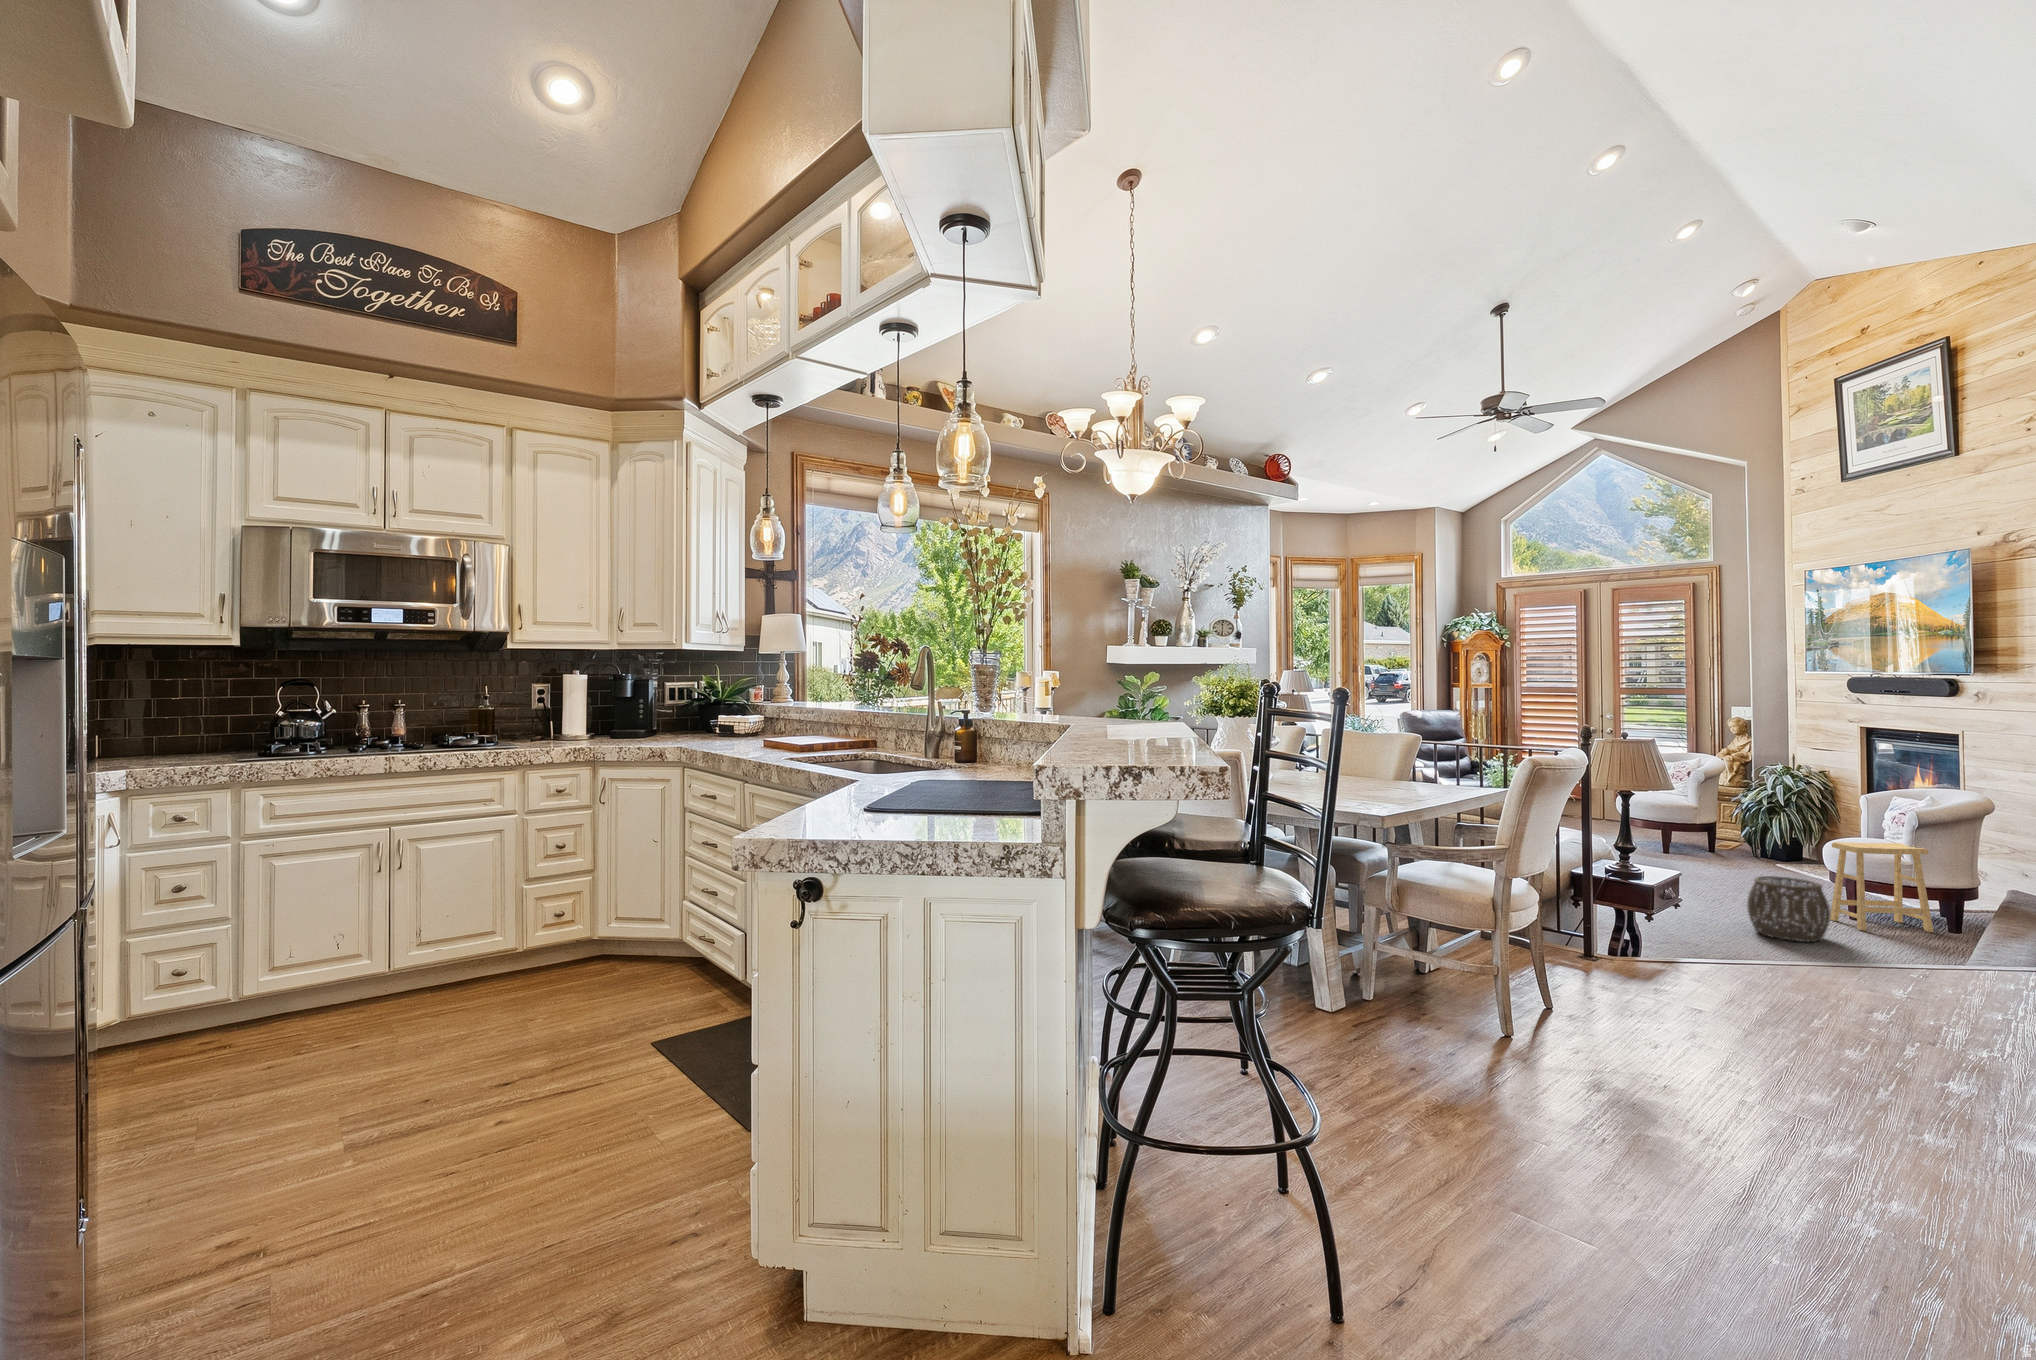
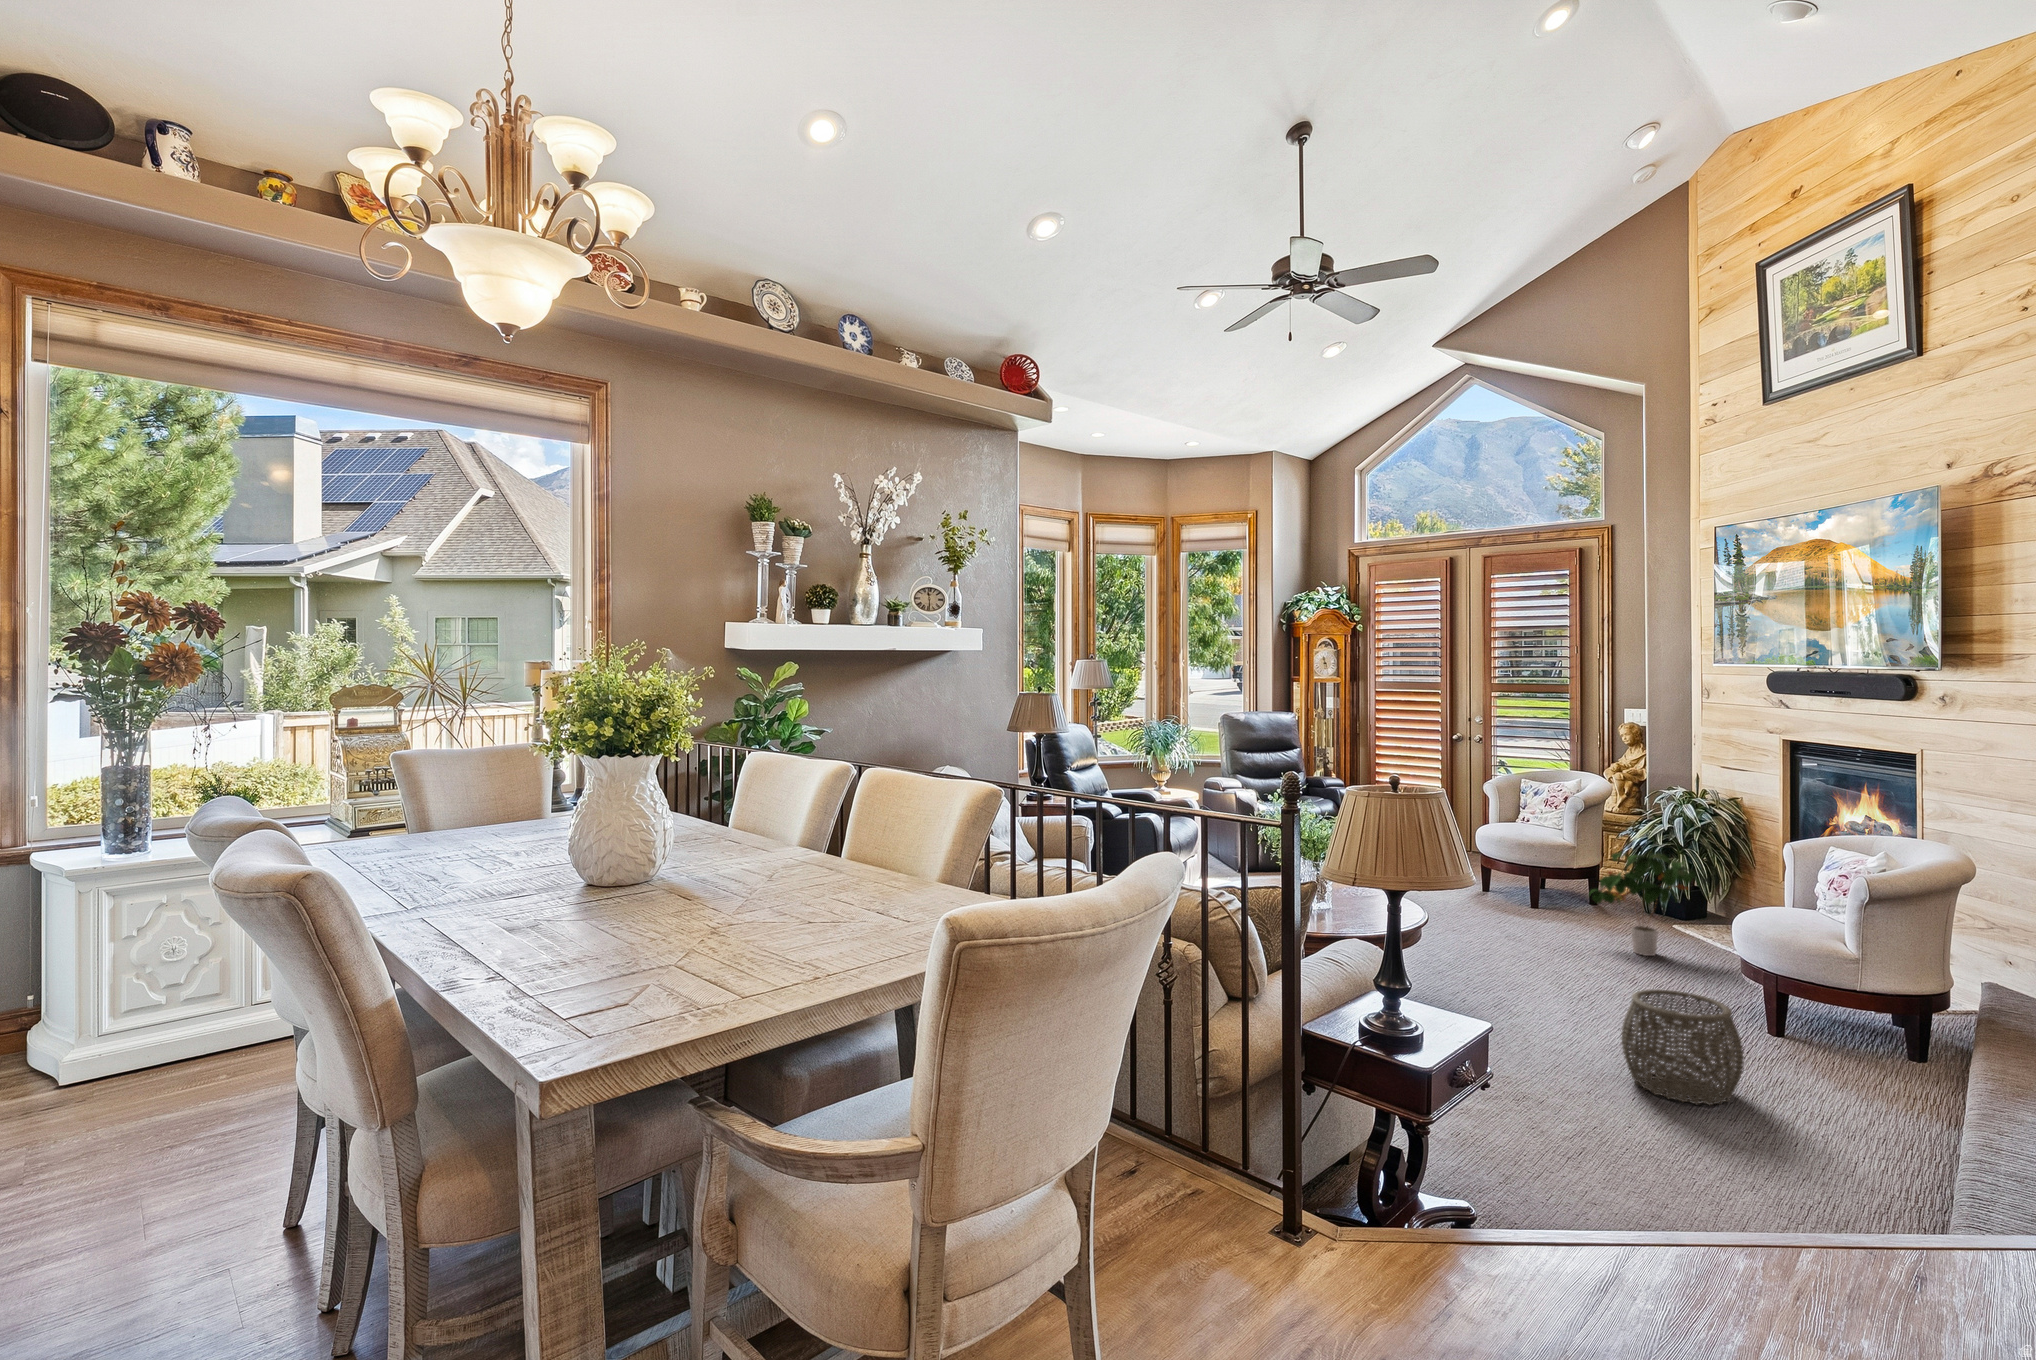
potted plant: none [1713,804,1799,877] -> present [1589,852,1700,956]
footstool: present [1830,842,1933,932] -> none [1742,929,1890,1074]

